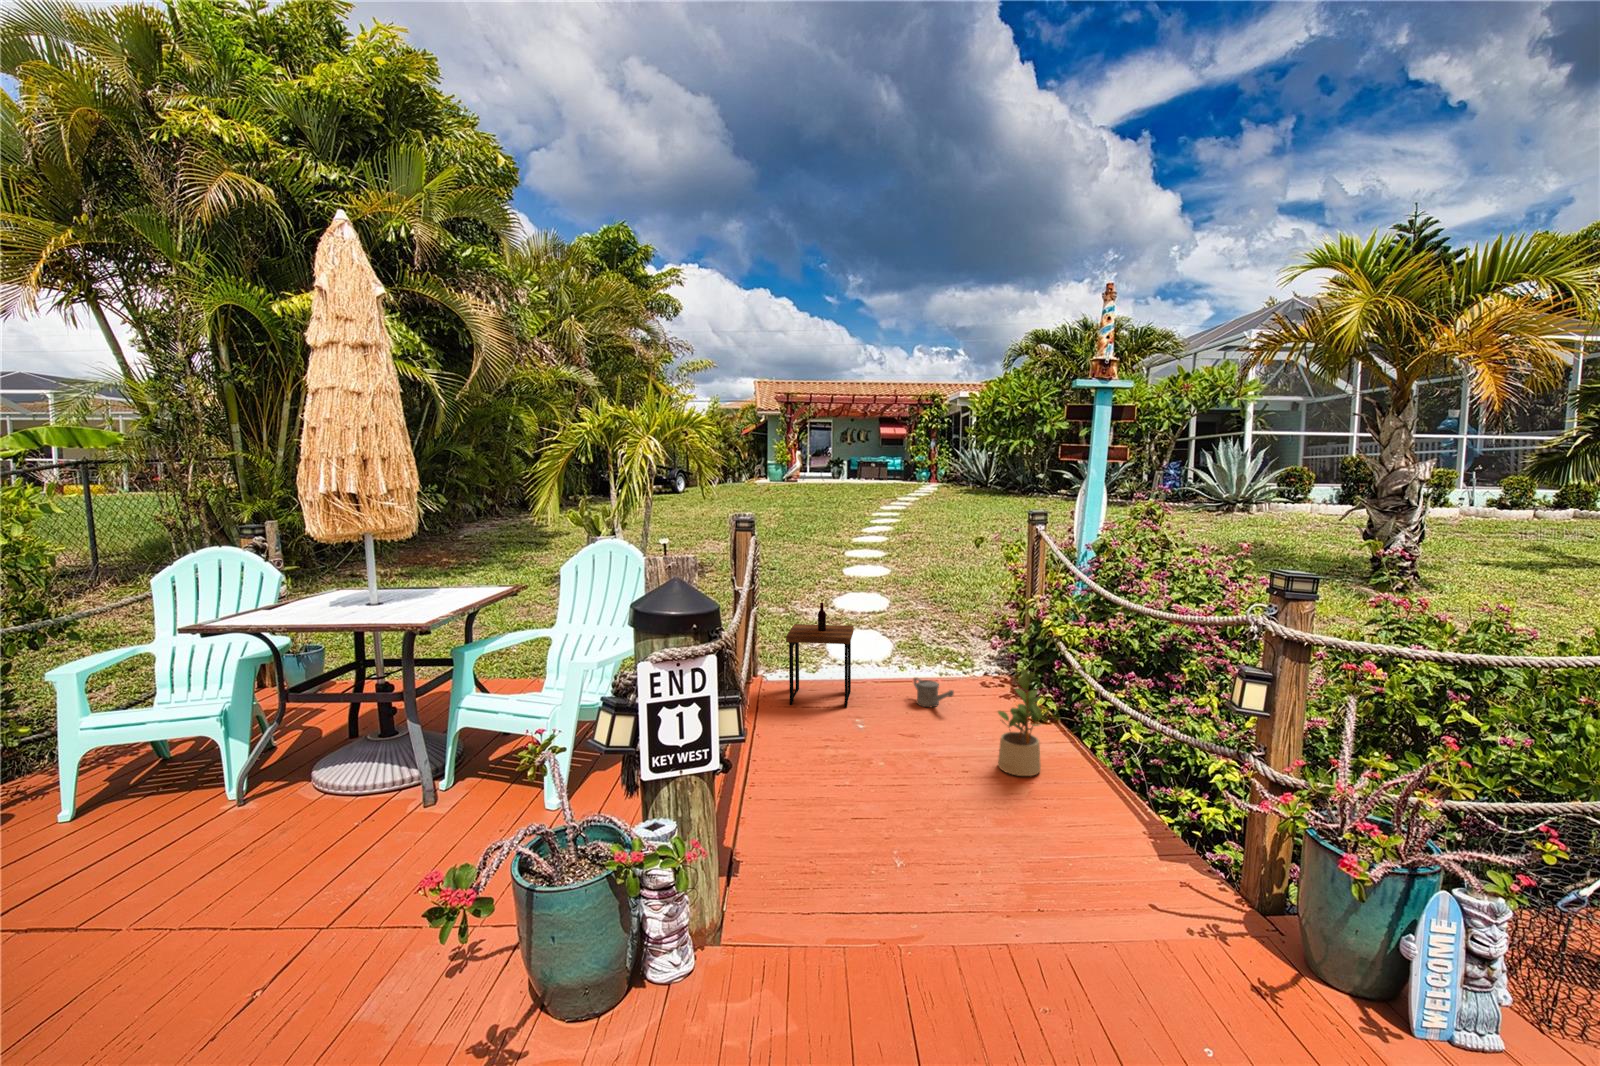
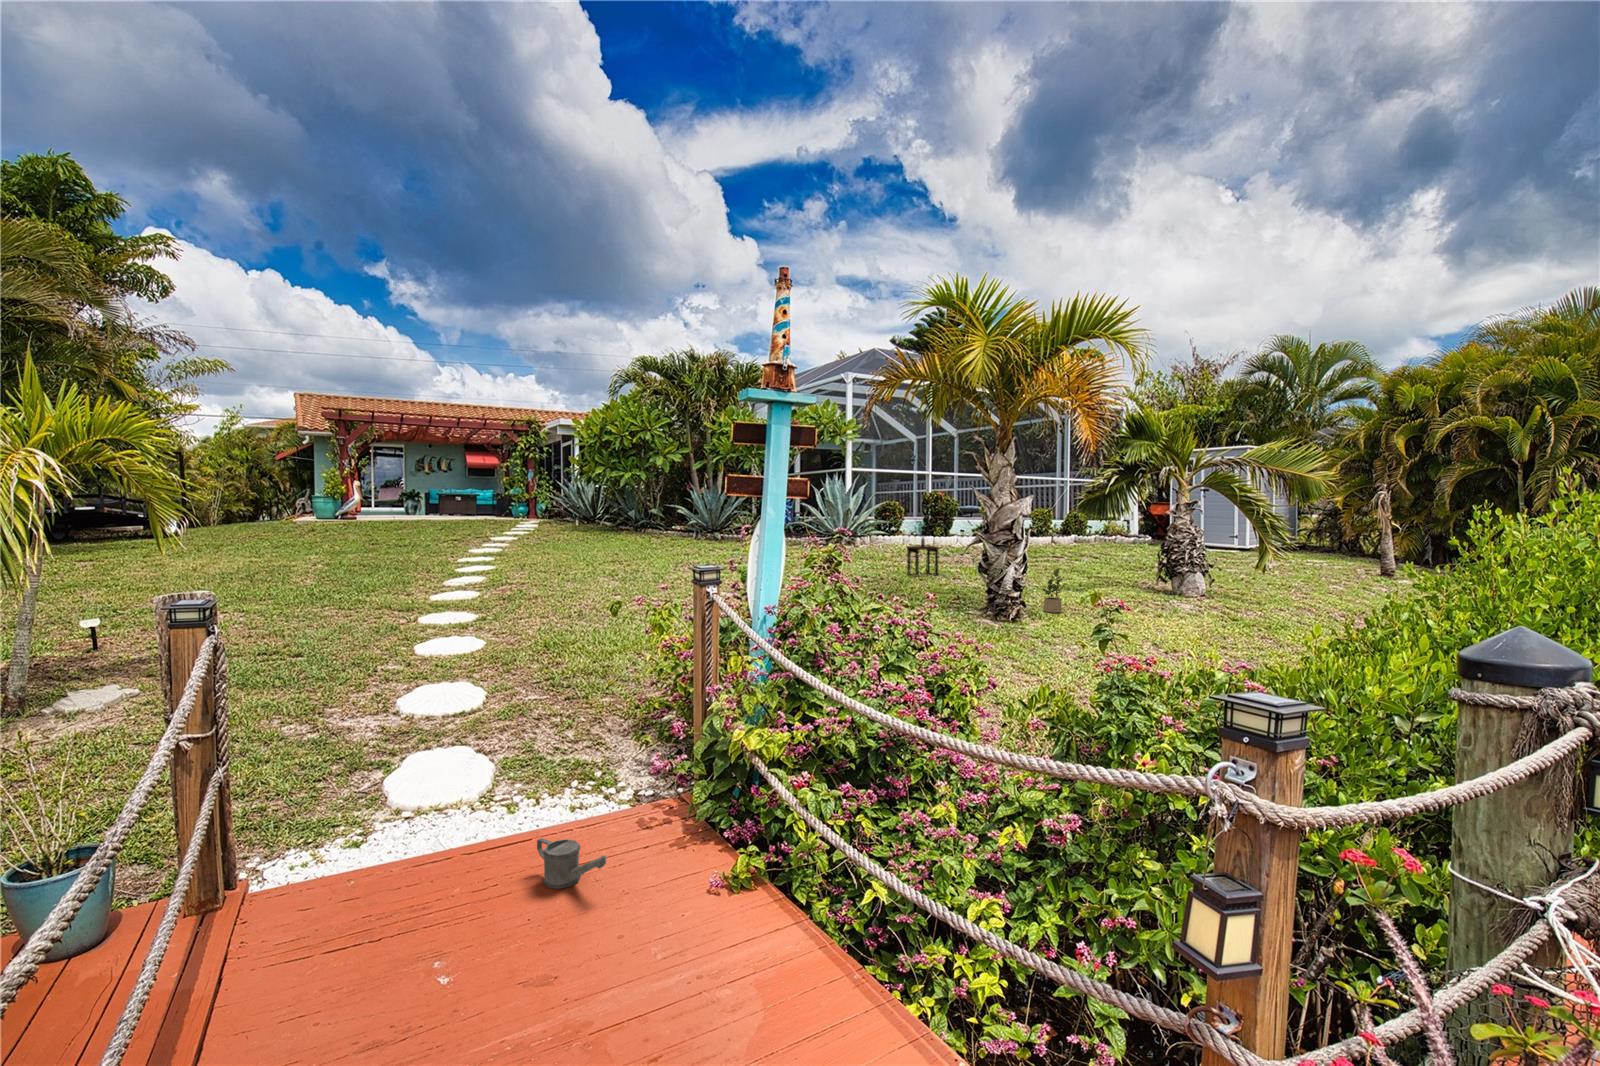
side table: present [786,603,854,708] -> present [906,537,939,576]
potted plant: present [998,669,1042,776] -> present [1042,568,1065,613]

